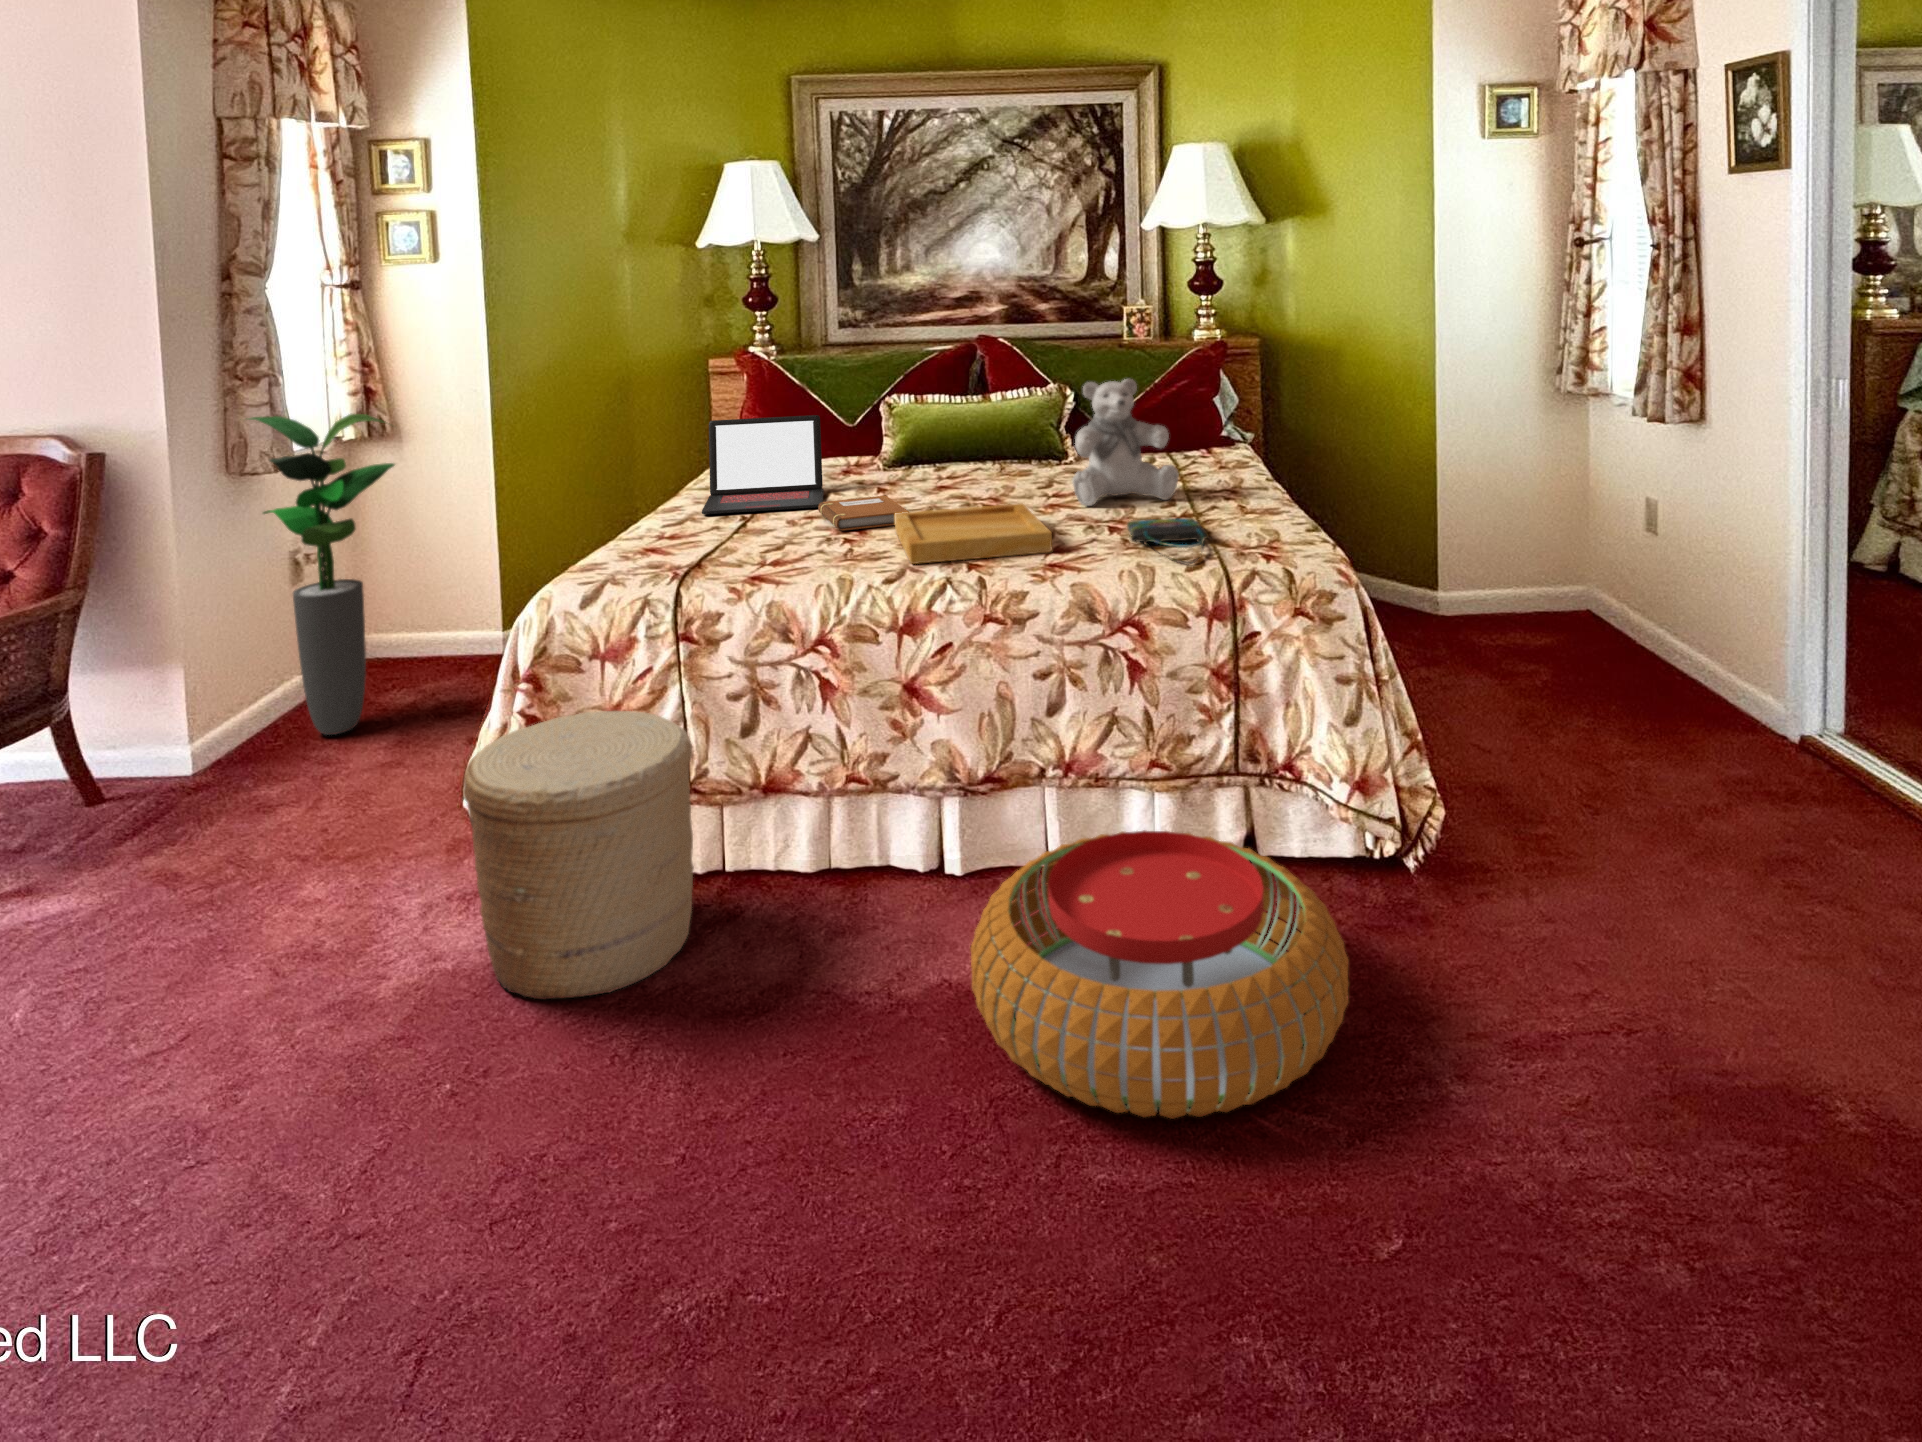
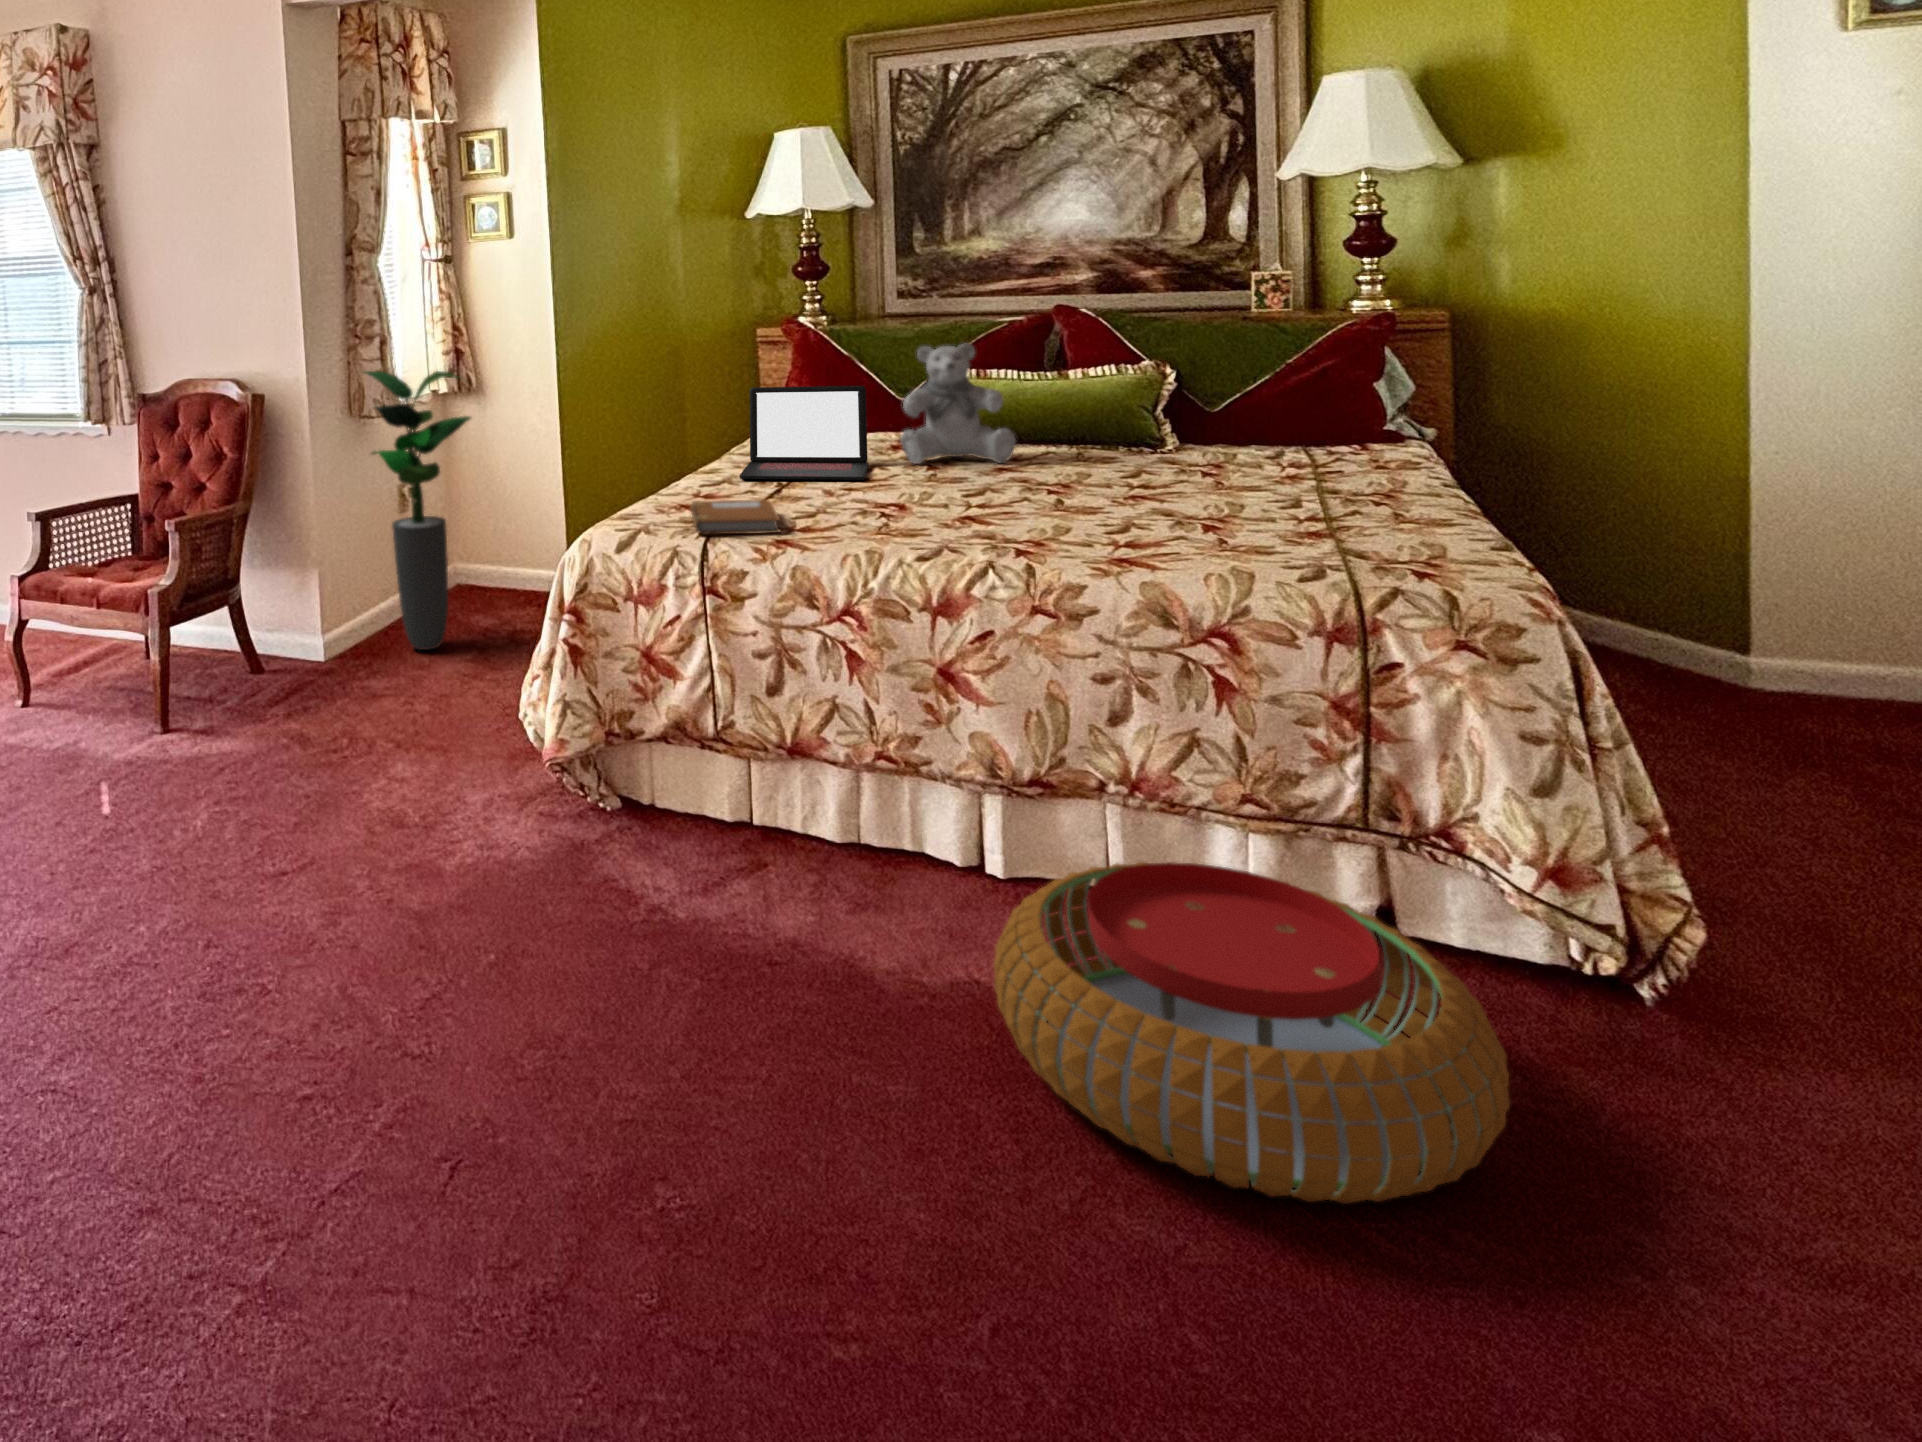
teddy bear: present [1072,379,1179,506] -> present [900,344,1015,464]
notebook: present [818,496,909,531] -> present [690,499,780,534]
tray: present [895,504,1052,564] -> none [938,489,1123,543]
tote bag: present [1127,518,1210,565] -> none [1227,516,1345,571]
woven basket: present [463,711,694,1000] -> none [509,650,713,909]

